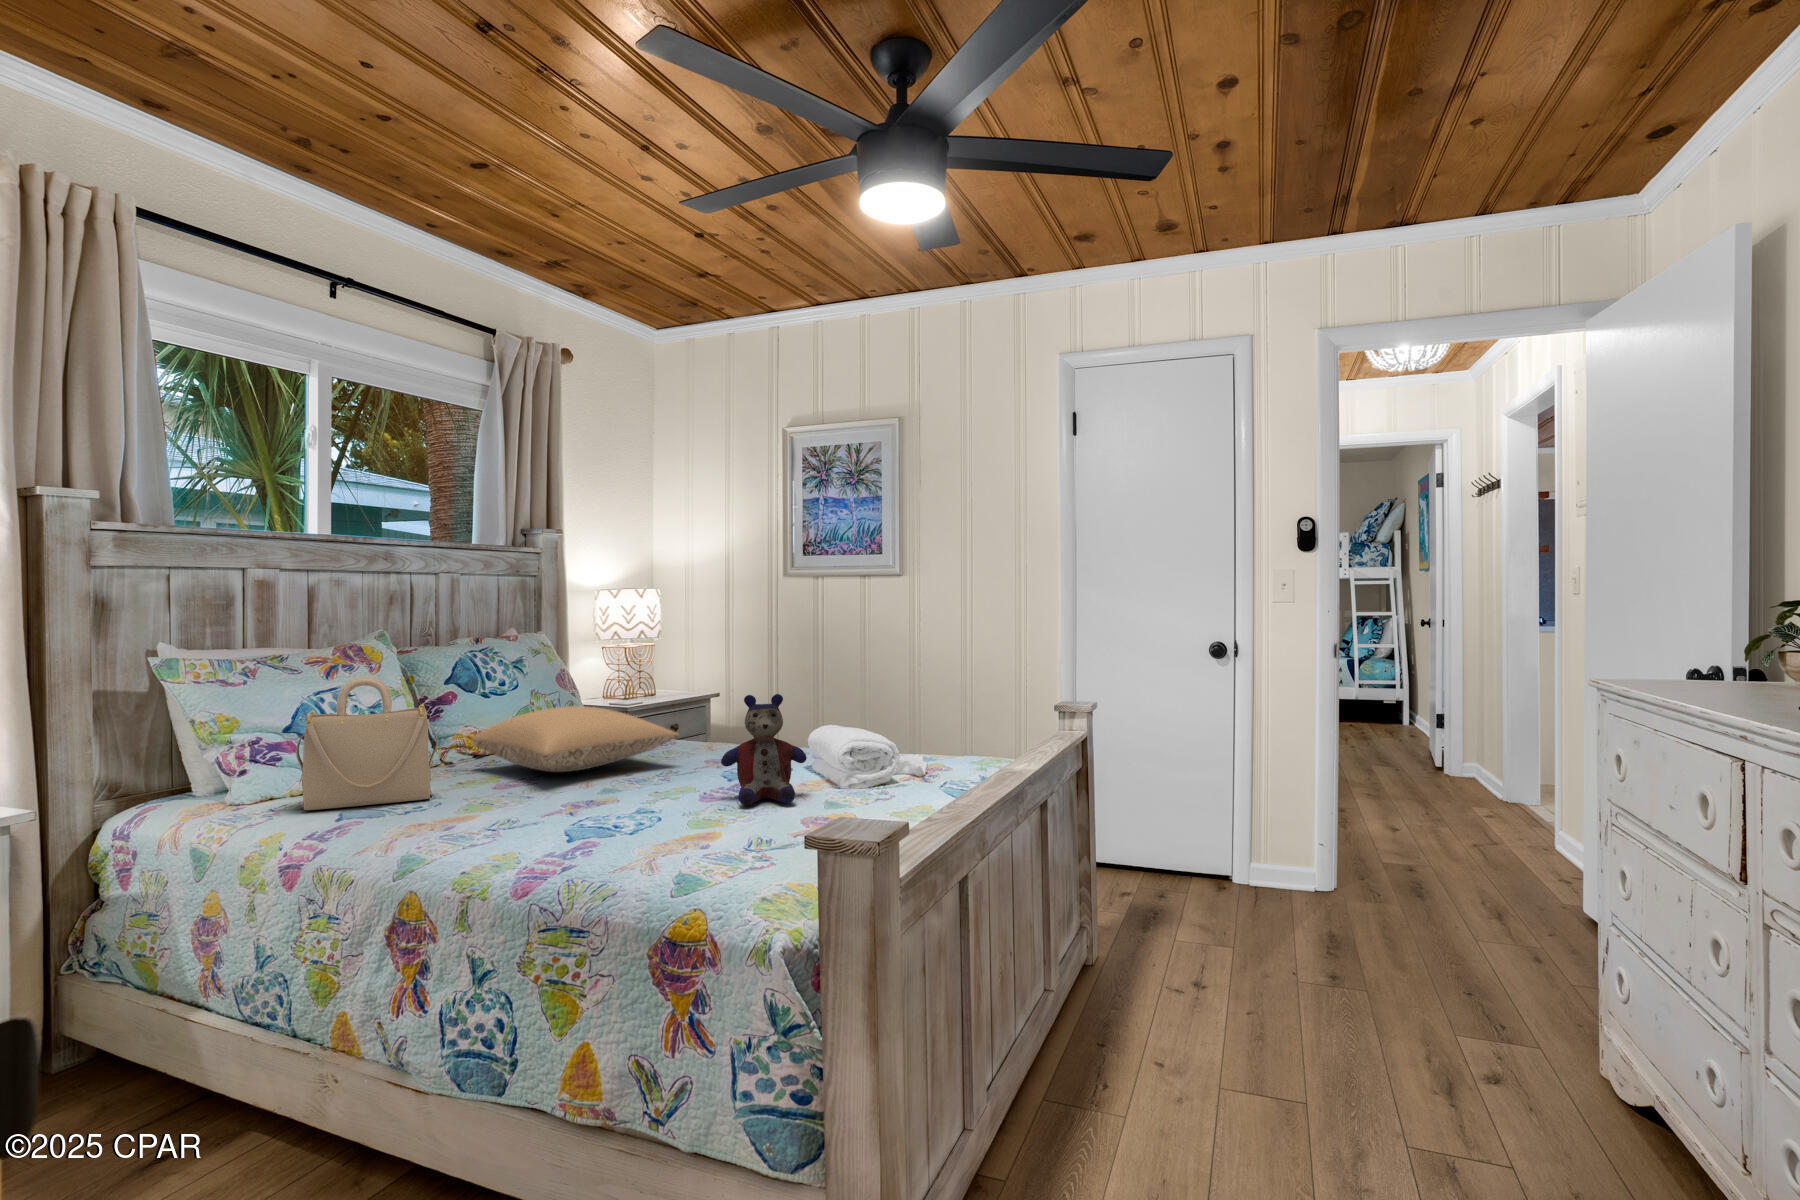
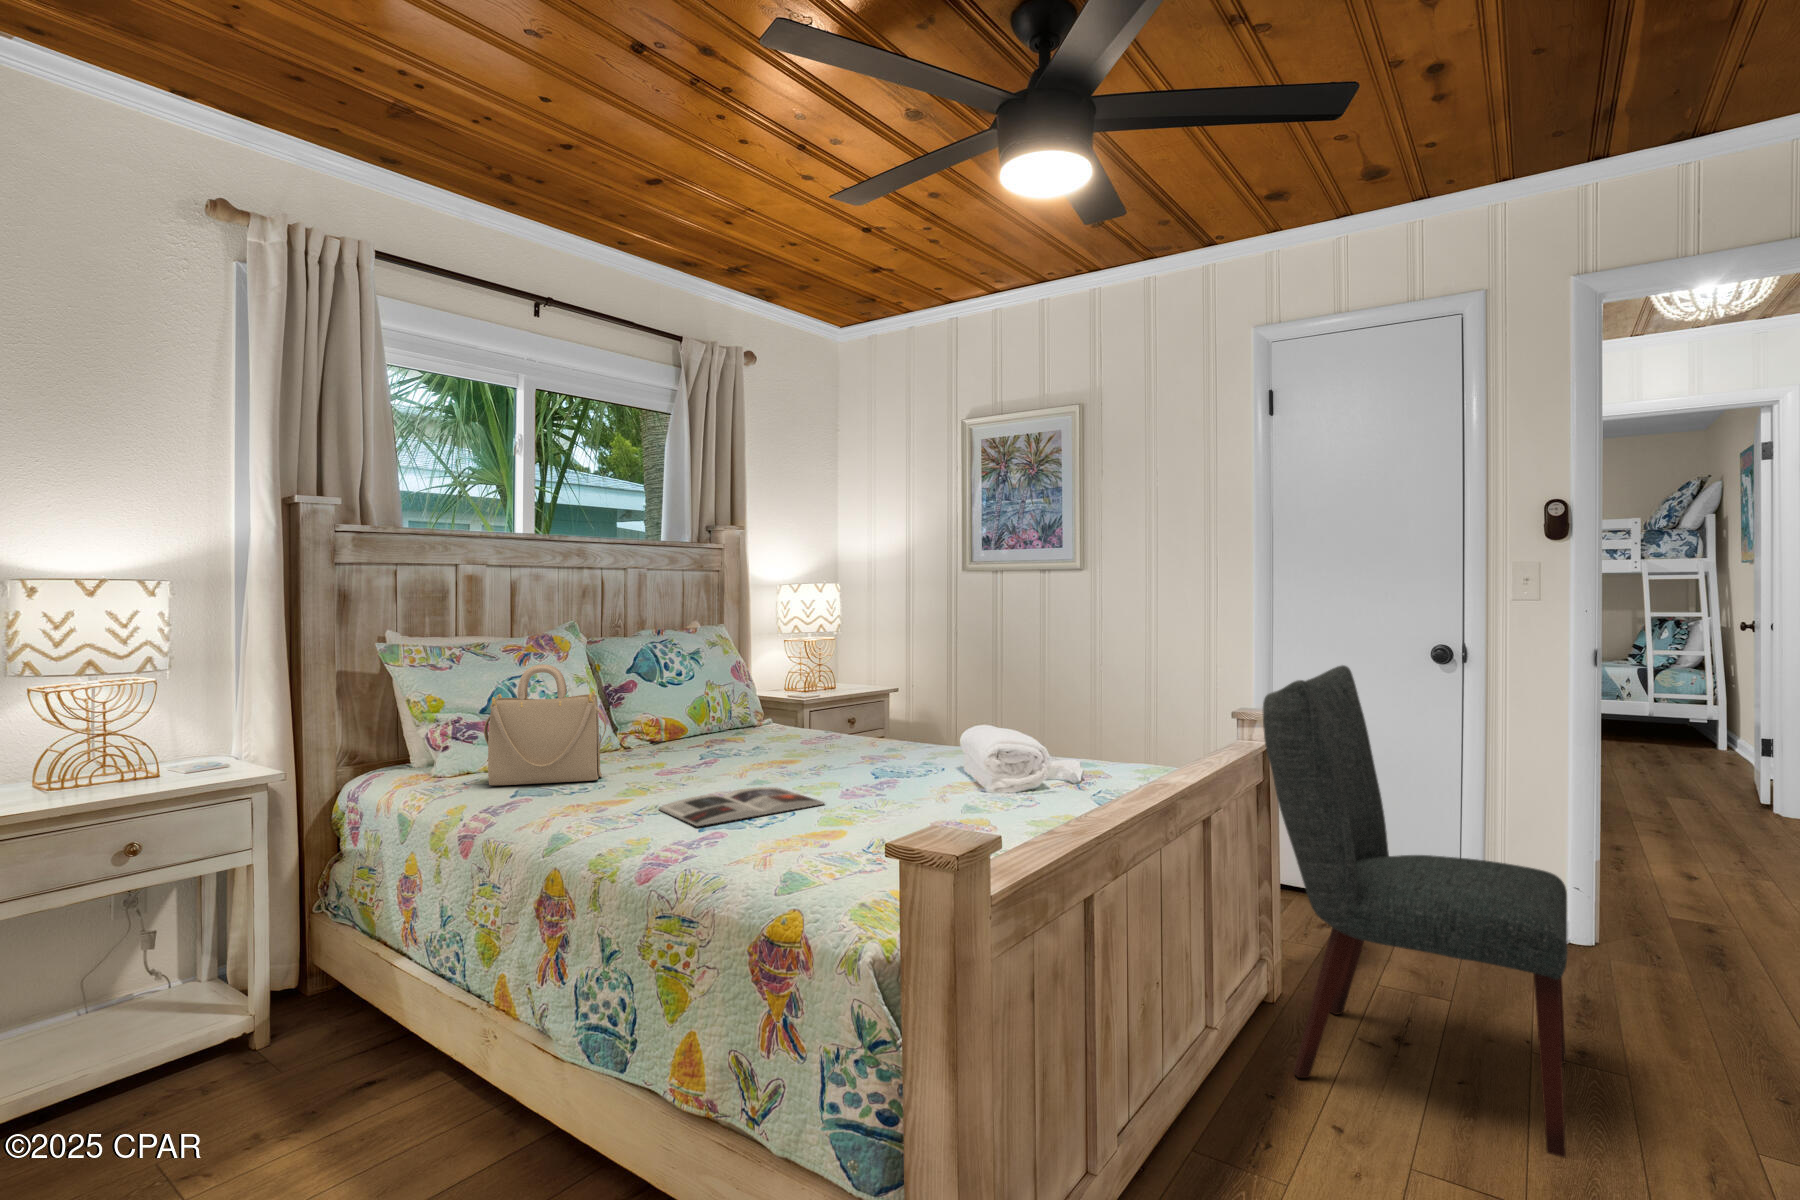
chair: none [1085,663,1333,1069] -> present [1263,665,1568,1157]
stuffed bear: present [721,694,807,805] -> none [861,690,948,803]
pillow: present [472,706,679,772] -> none [645,698,834,760]
magazine: none [513,796,690,839] -> present [659,787,825,826]

